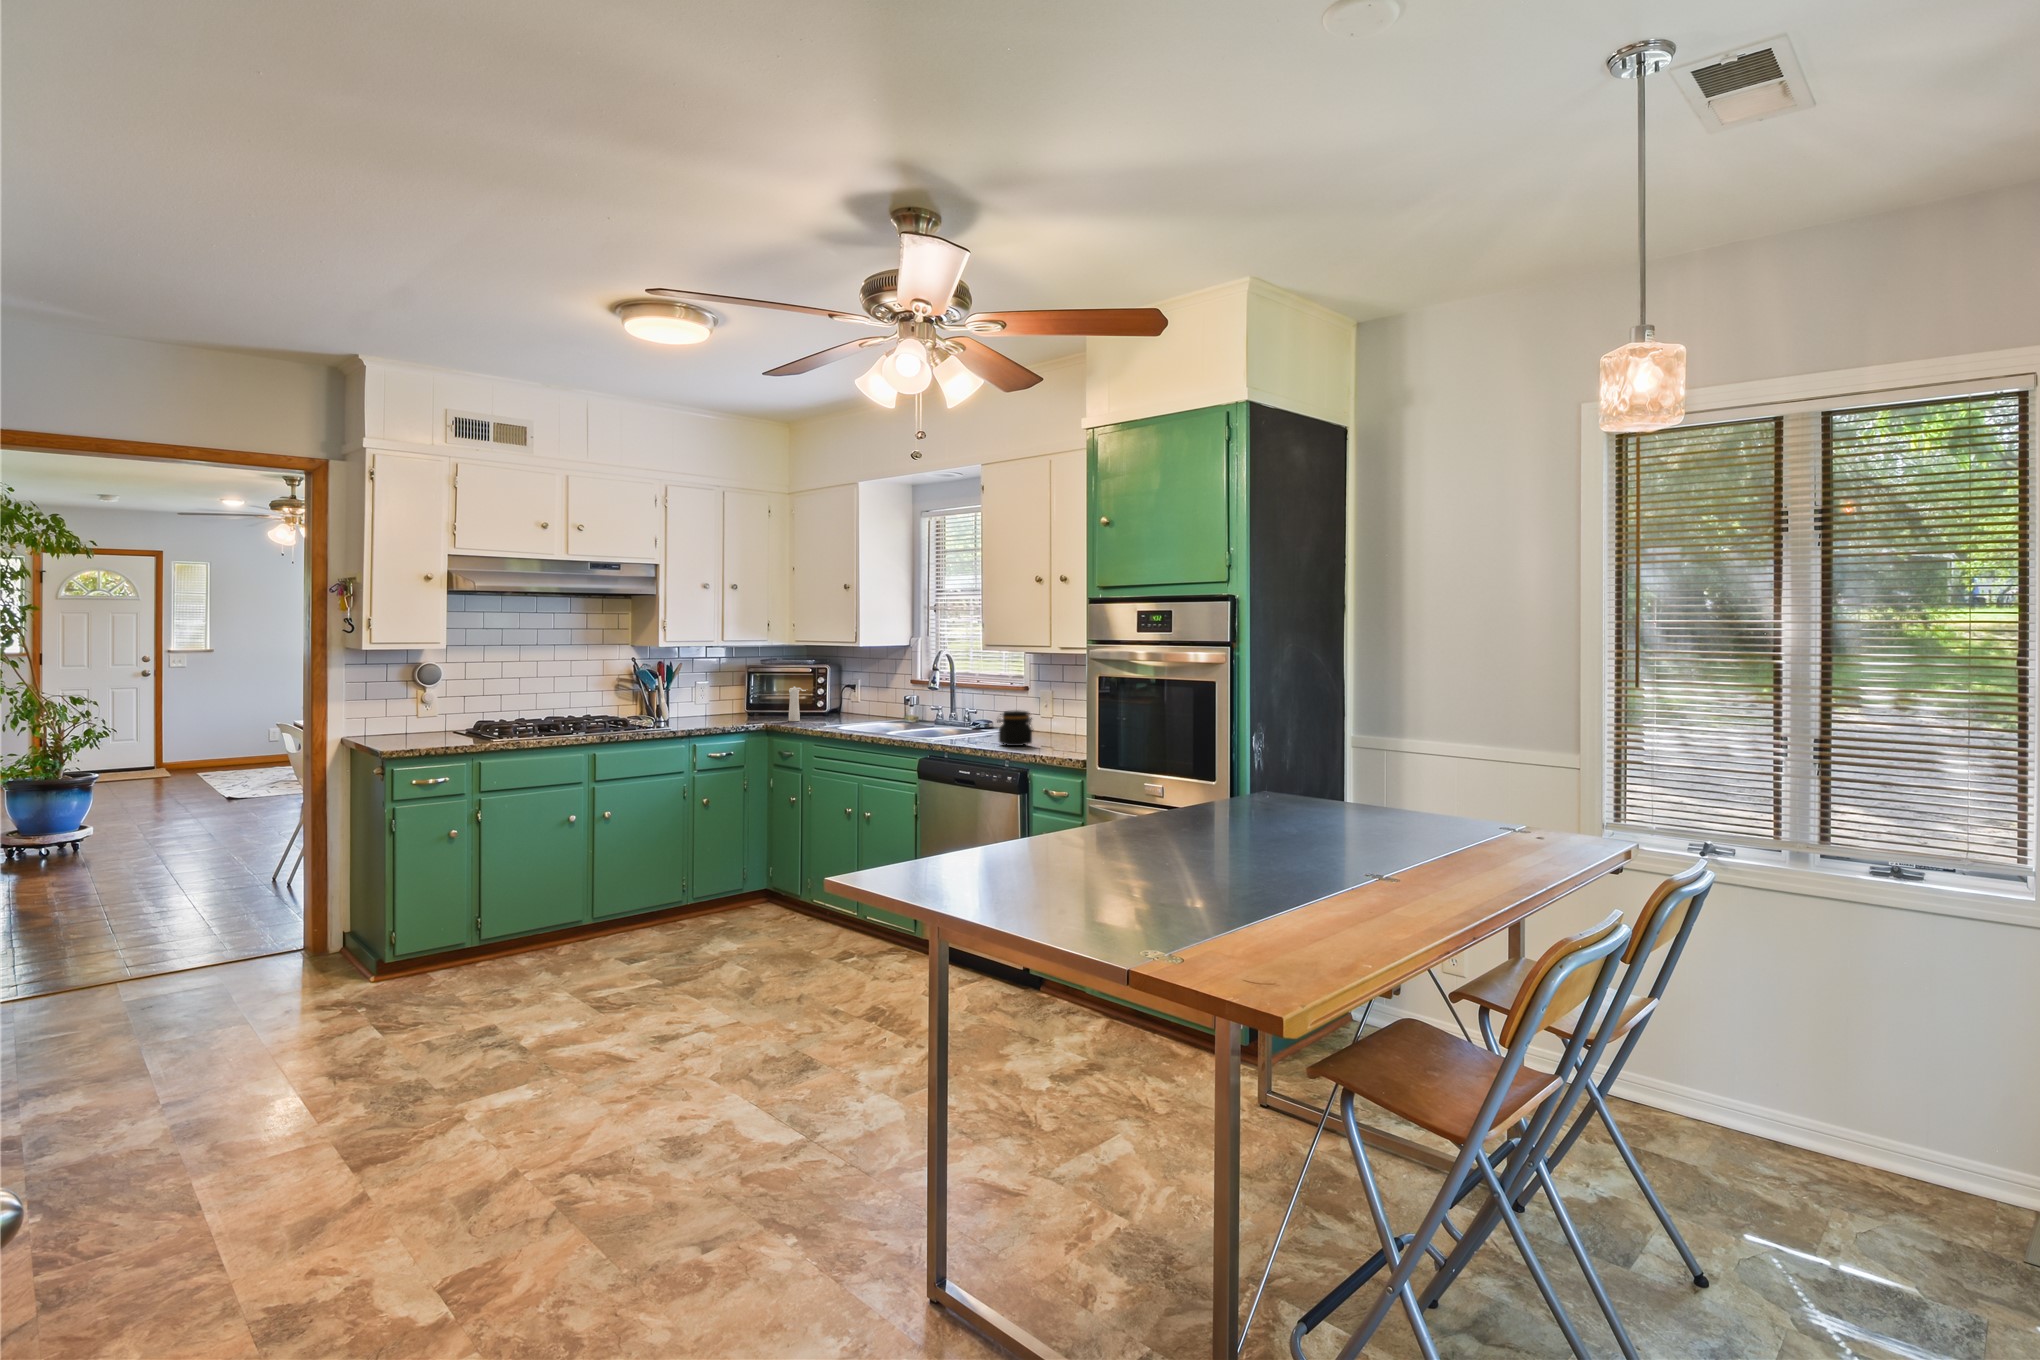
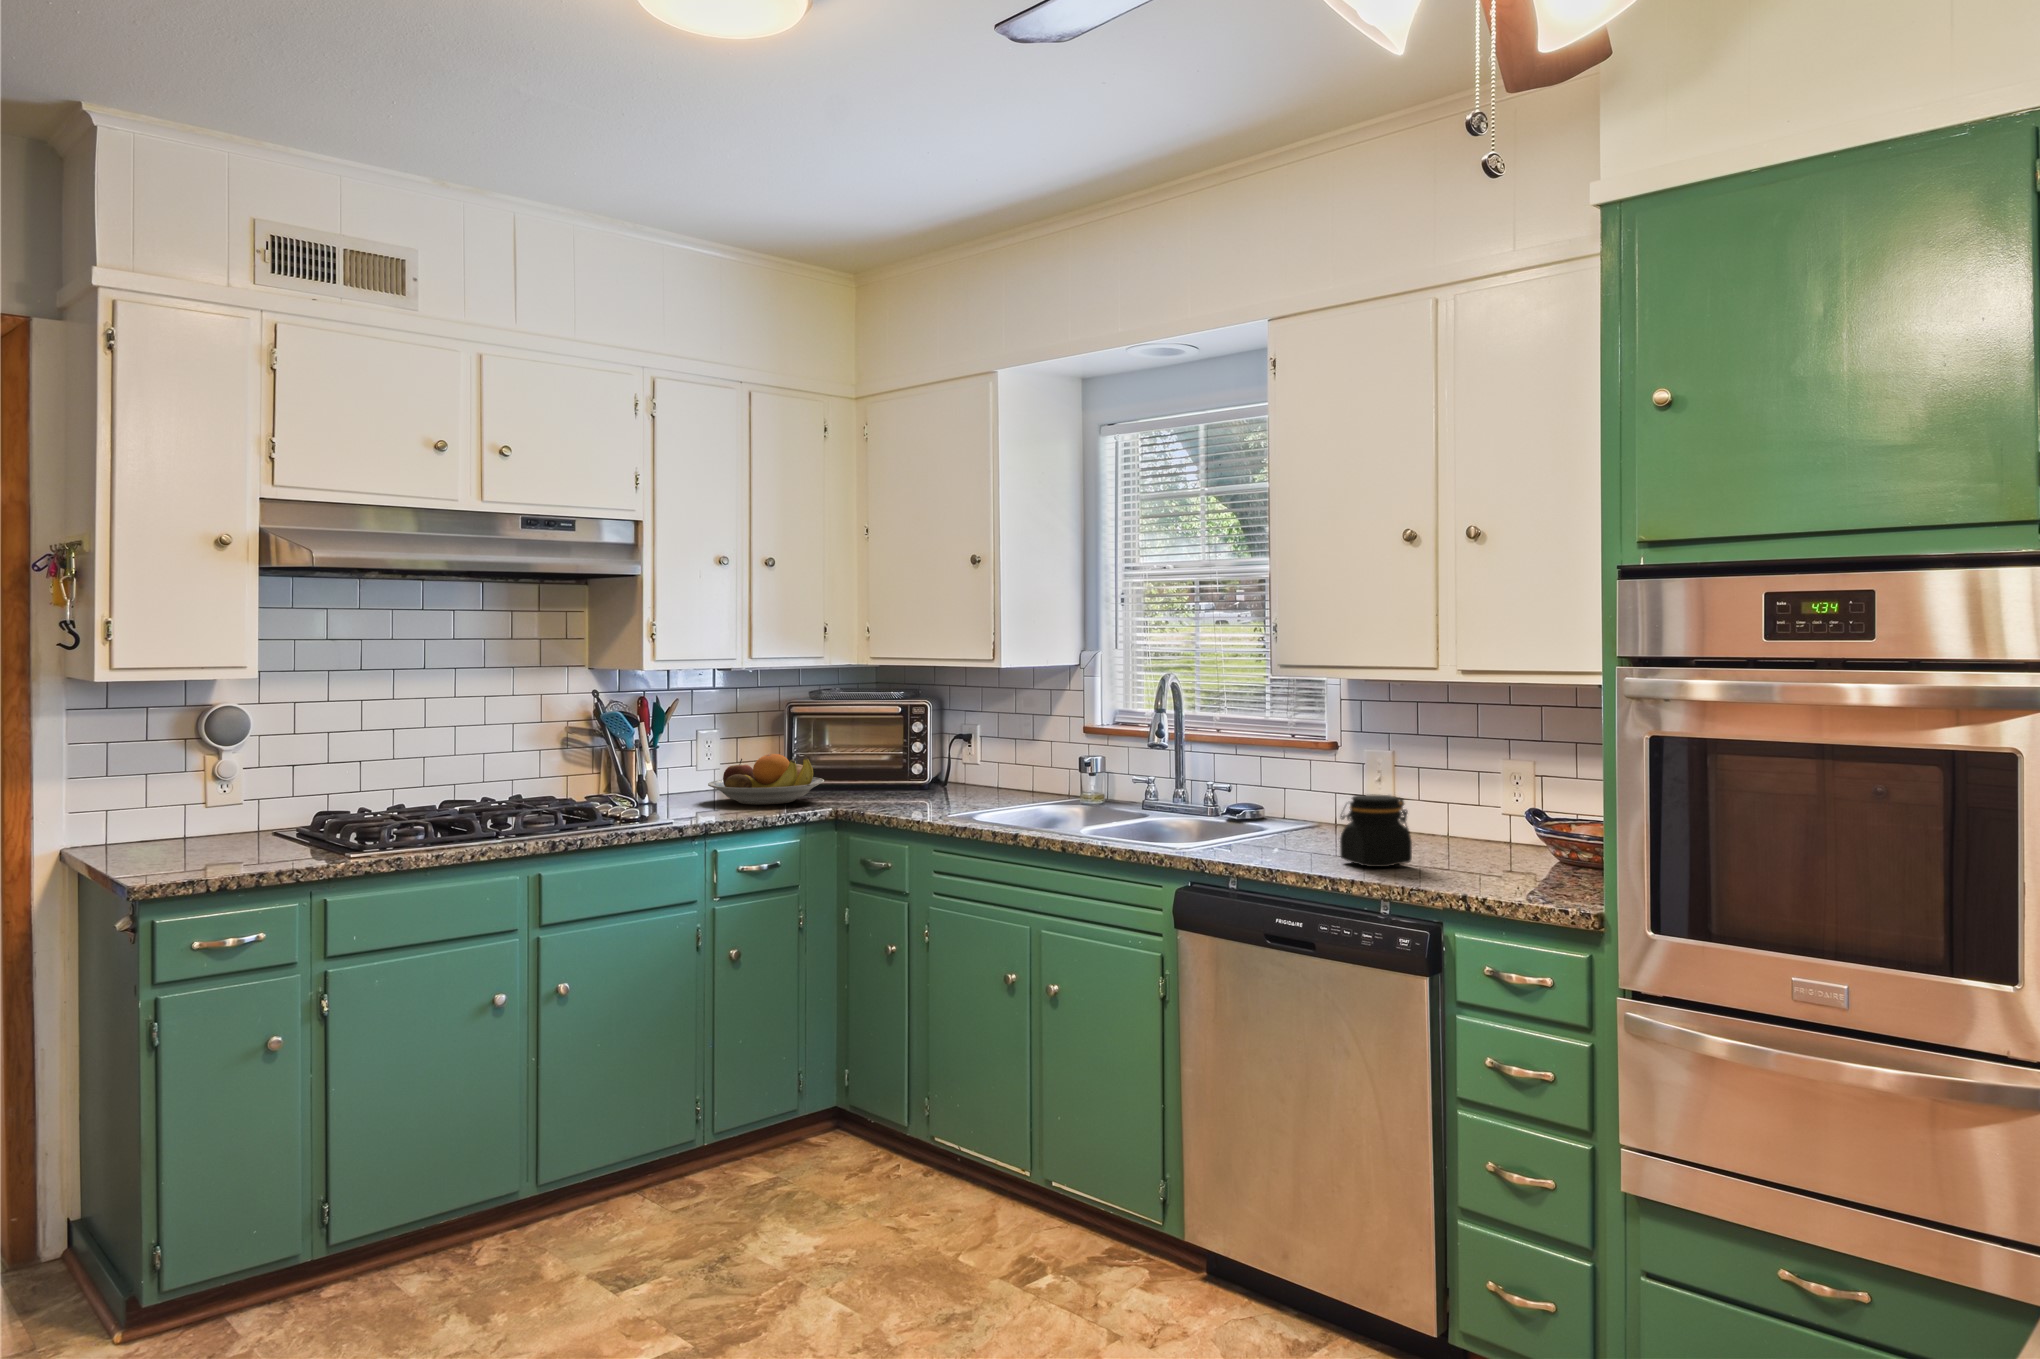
pepper mill: present [789,686,806,722] -> none [865,728,905,800]
fruit bowl: none [697,695,764,723] -> present [708,754,824,805]

